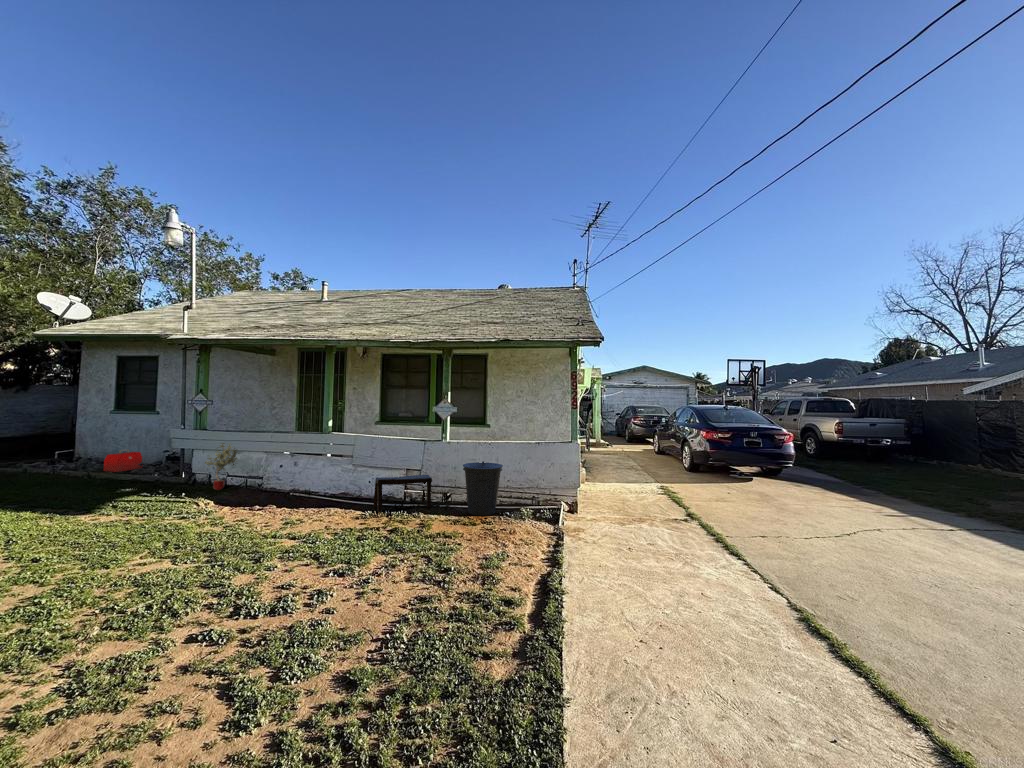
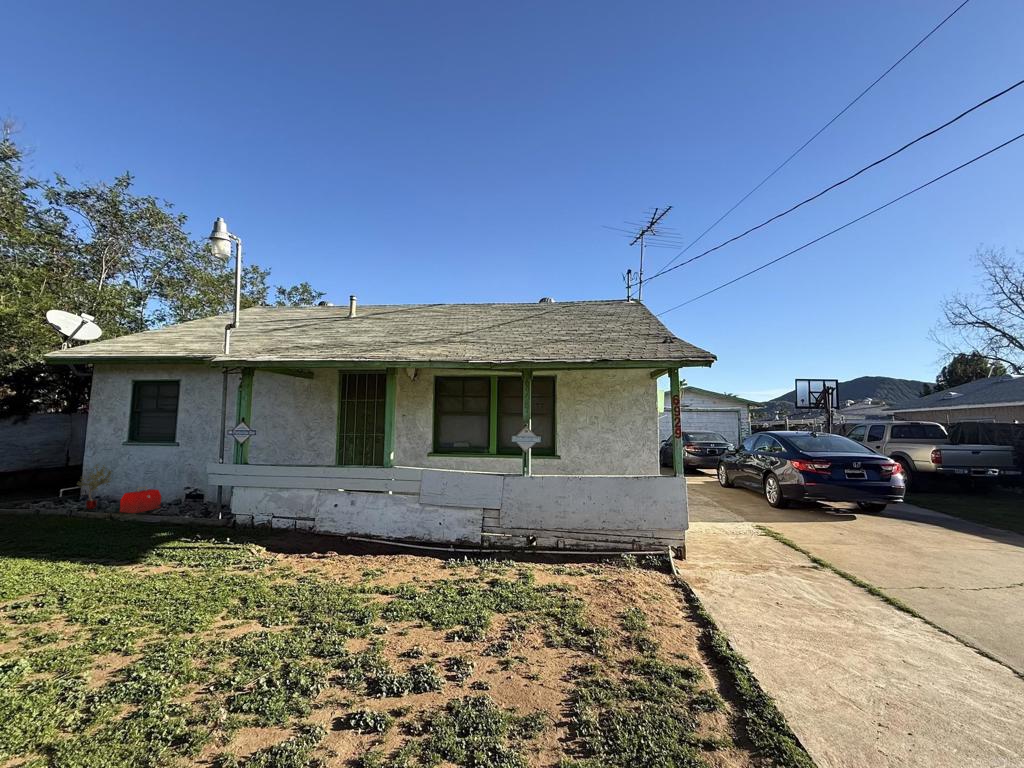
potted tree: present [205,443,237,490] -> present [77,464,112,509]
trash can: present [463,461,503,516] -> none [556,500,602,563]
bench: present [373,475,432,512] -> none [452,515,519,560]

